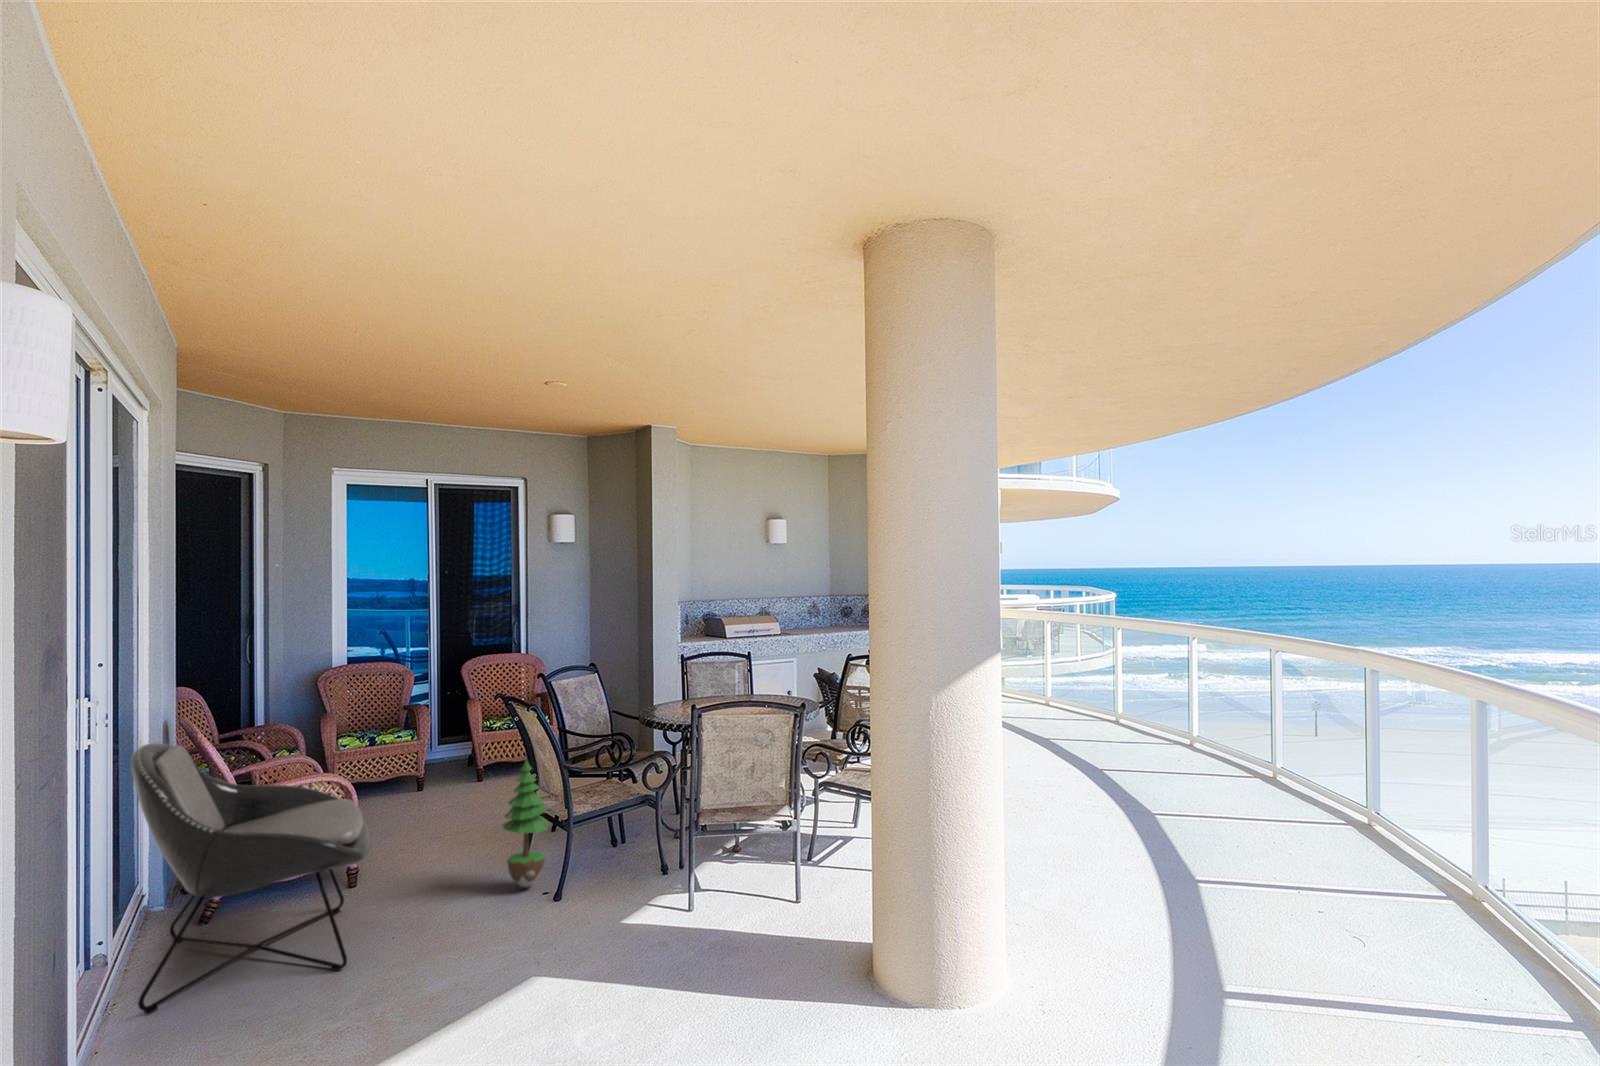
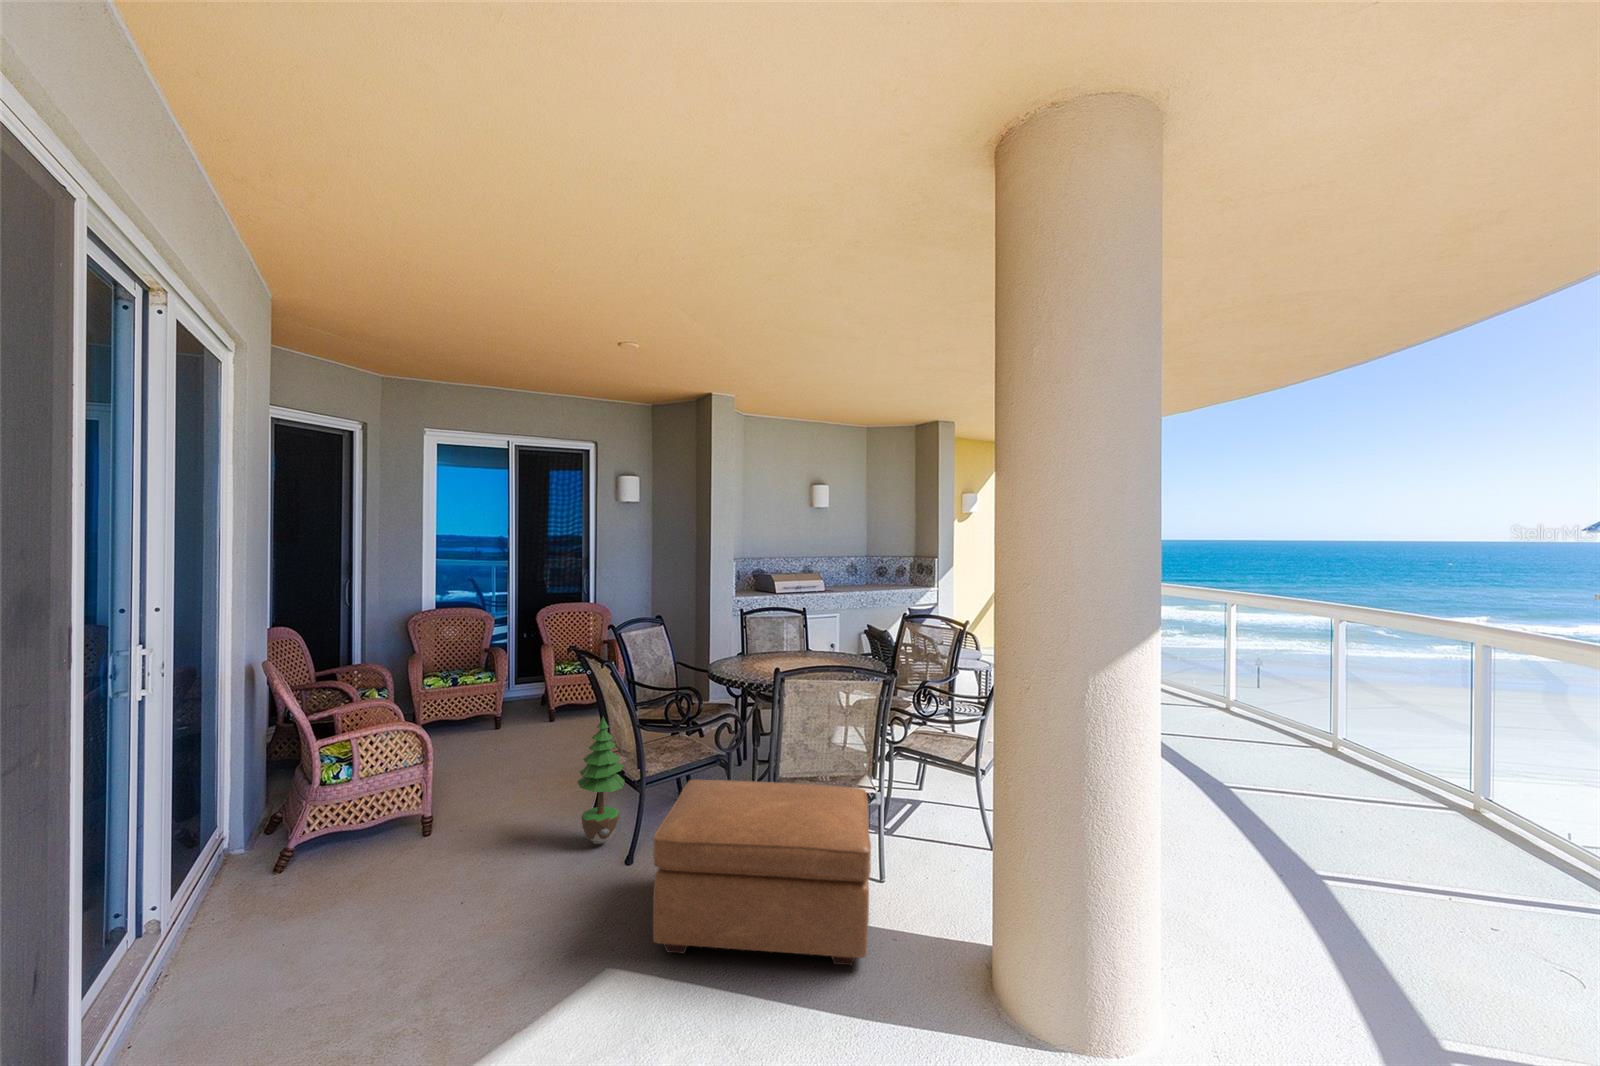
lounge chair: present [131,743,371,1015] -> none [182,694,444,996]
ottoman: none [571,813,782,970] -> present [653,779,871,965]

